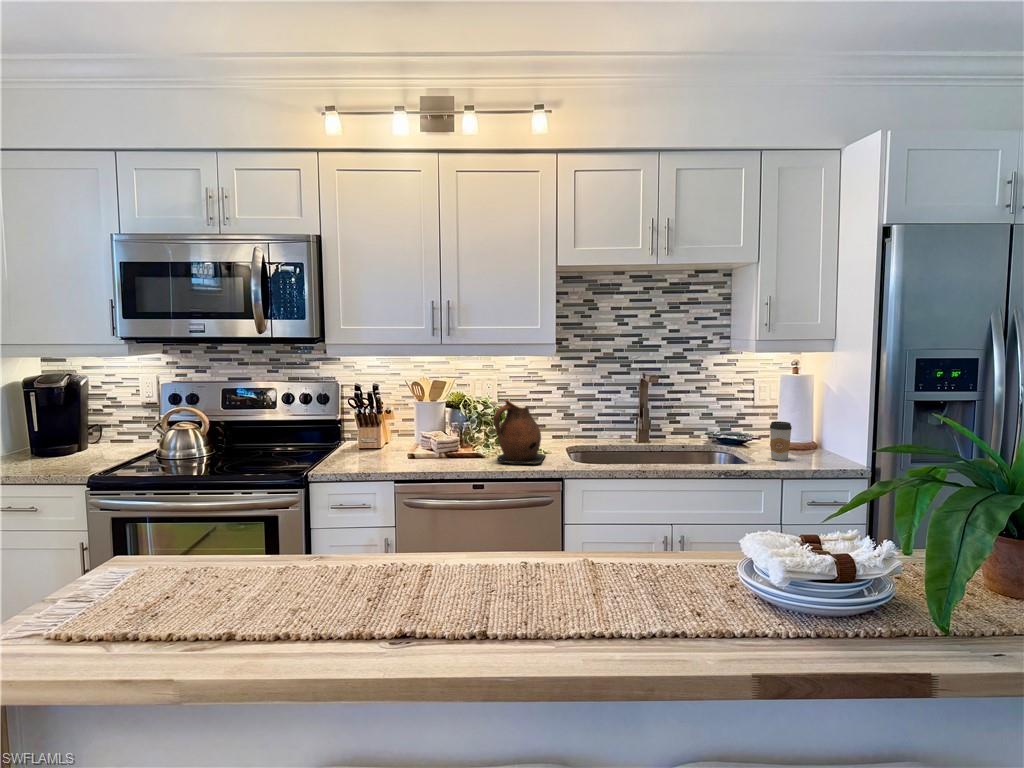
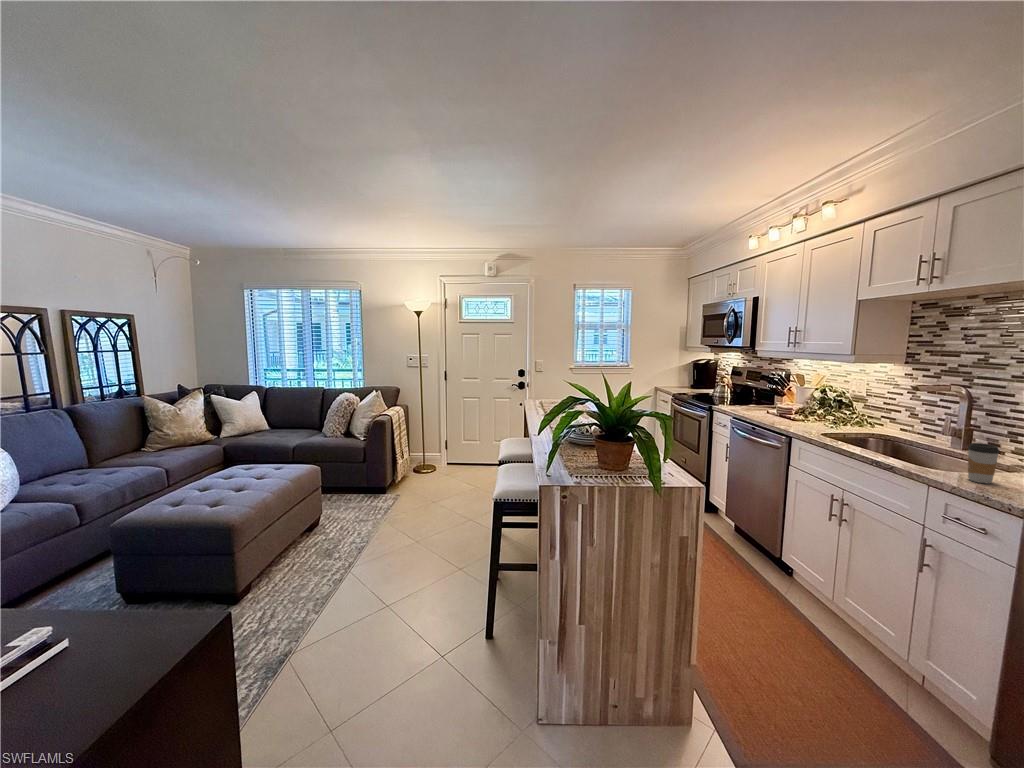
ceramic pitcher: present [494,400,546,464] -> none [787,388,830,429]

